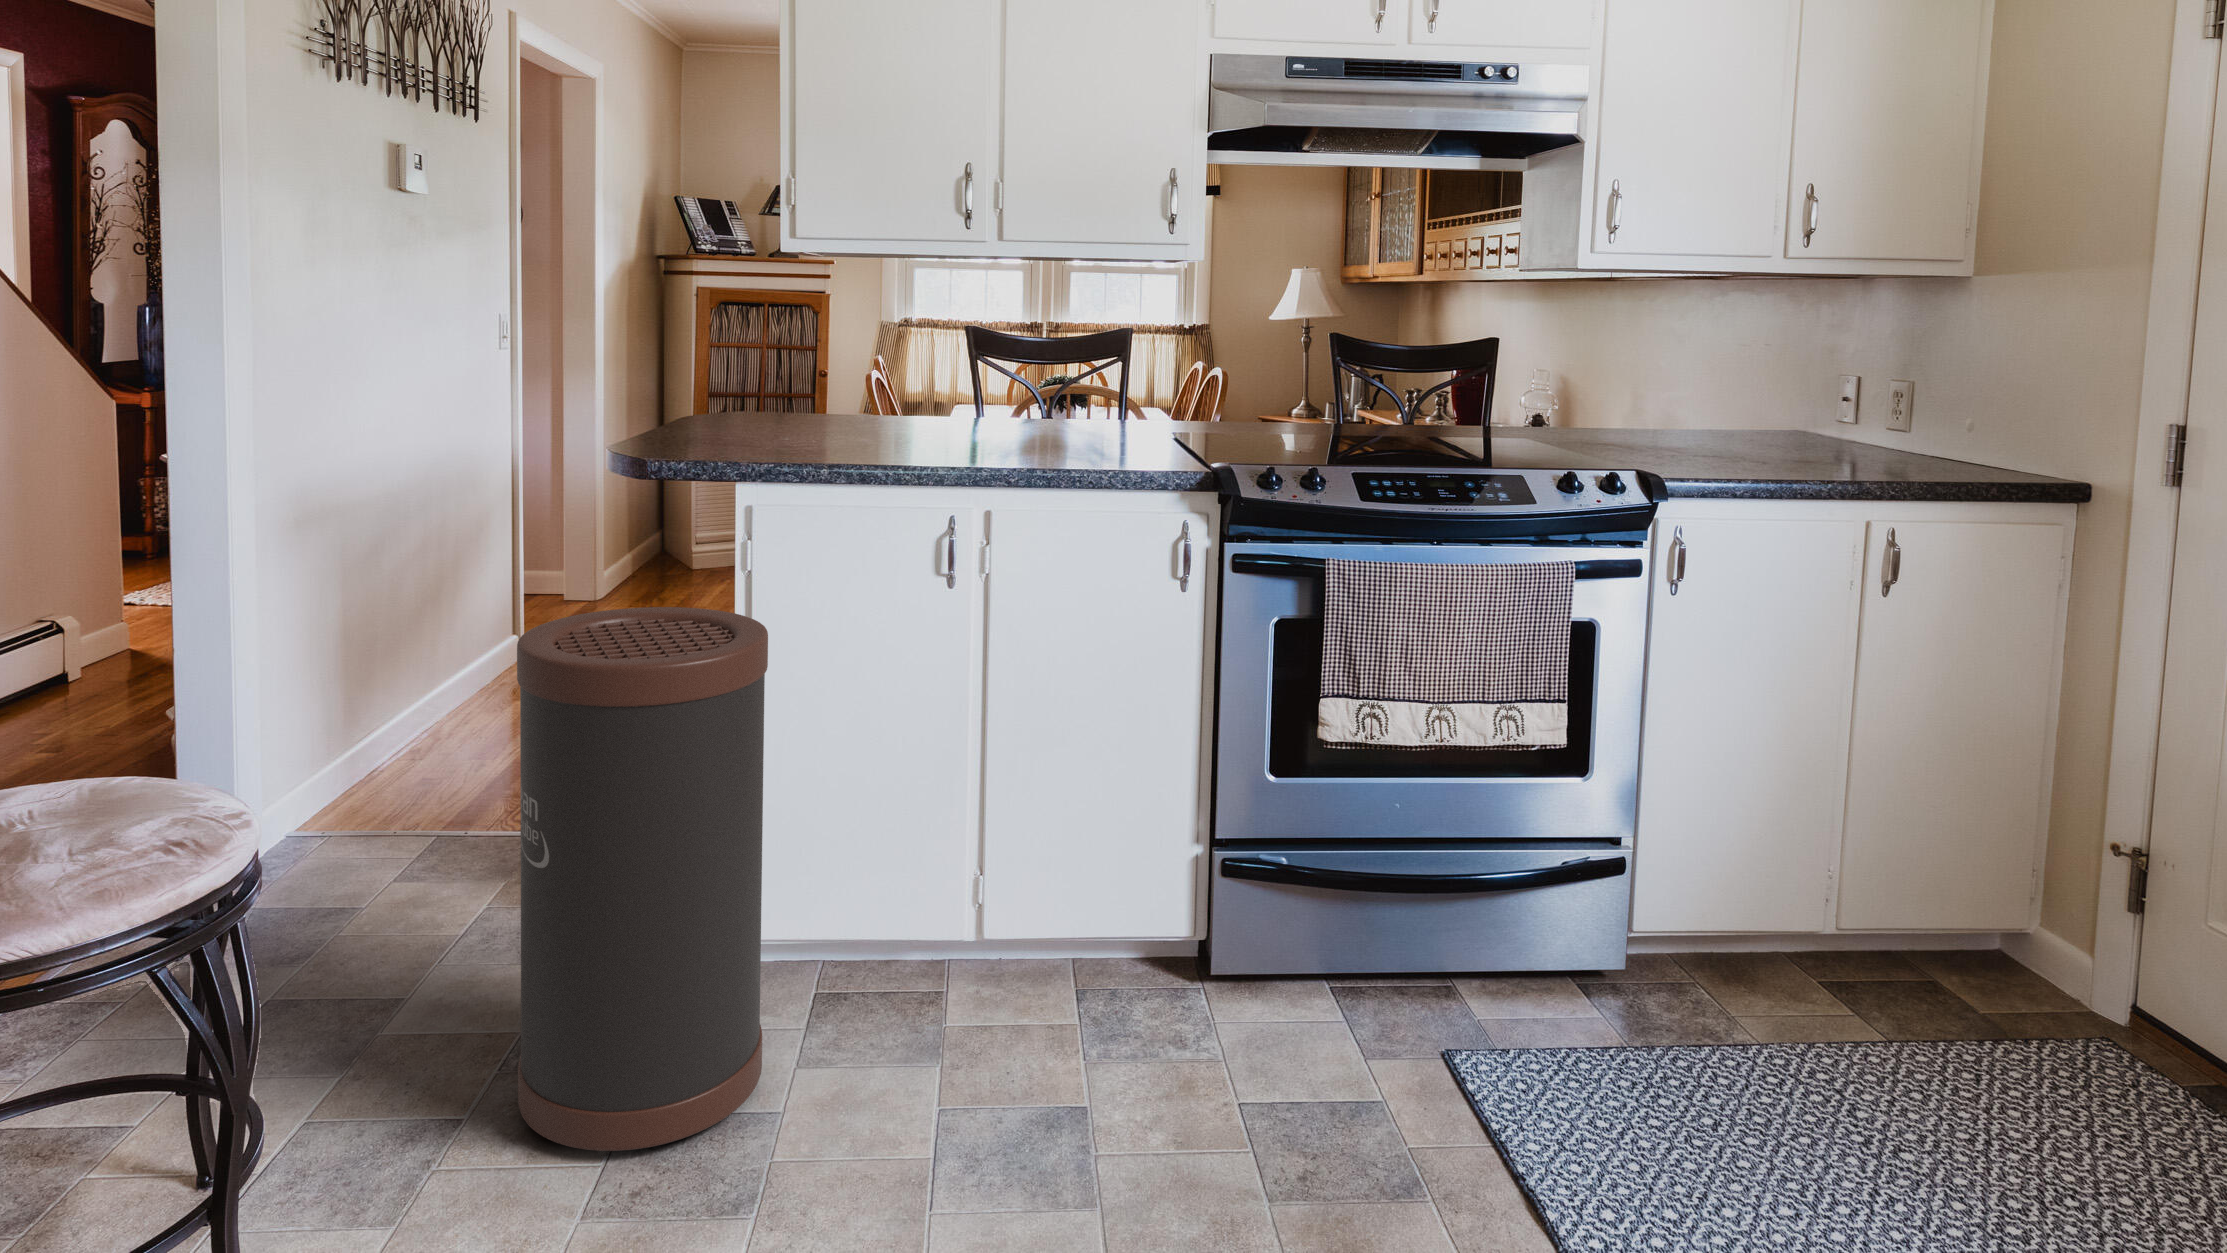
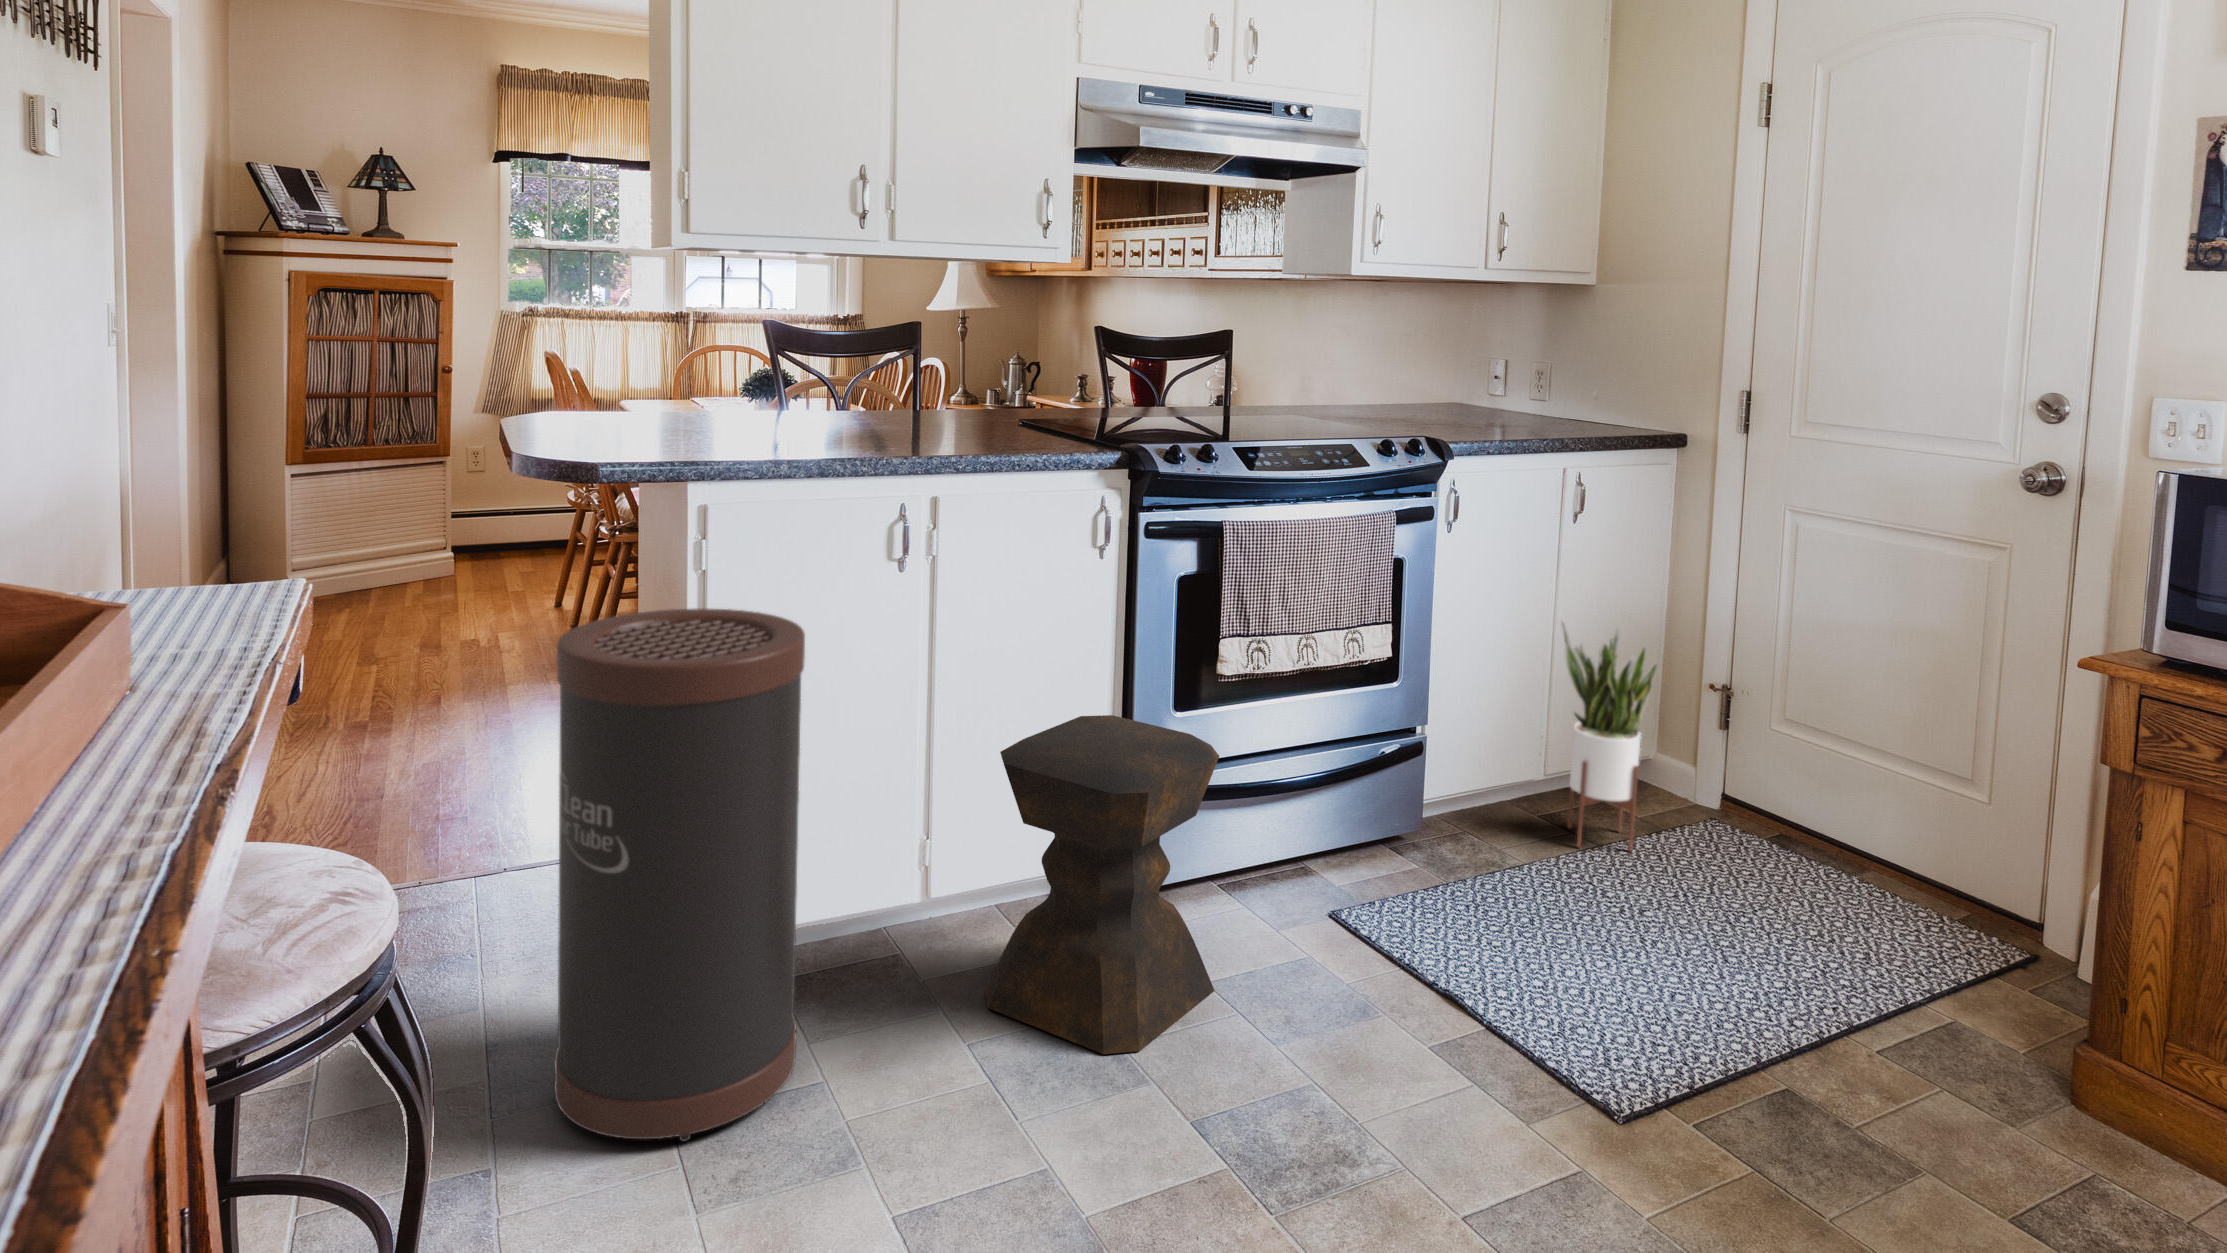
potted plant: none [1842,723,1985,1059] -> present [1561,622,1658,851]
stool: none [977,769,1248,1178] -> present [985,715,1219,1054]

